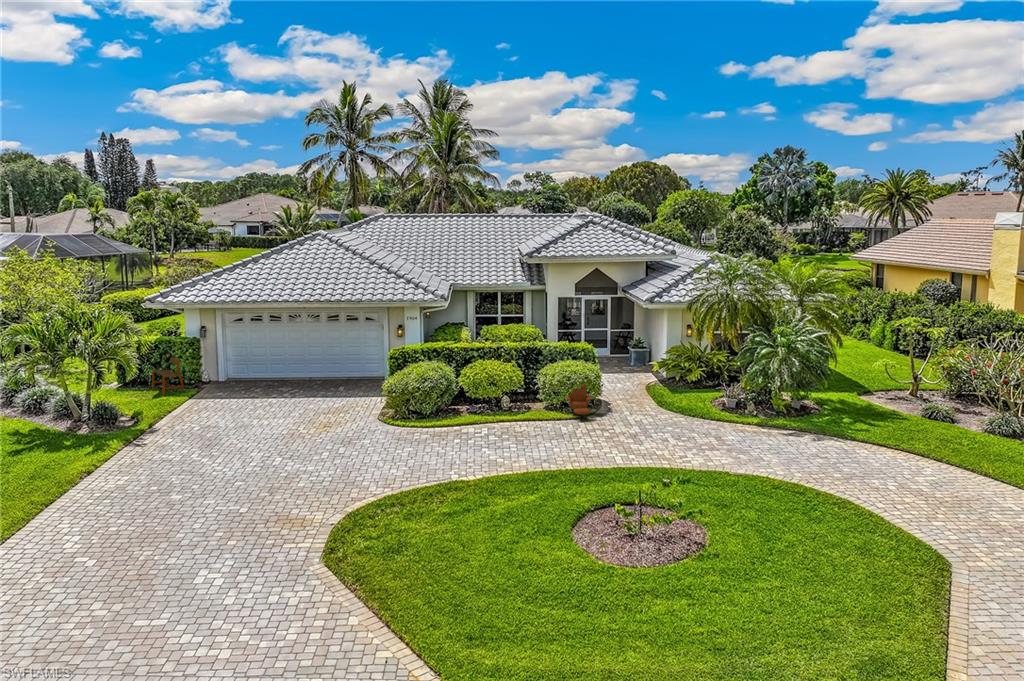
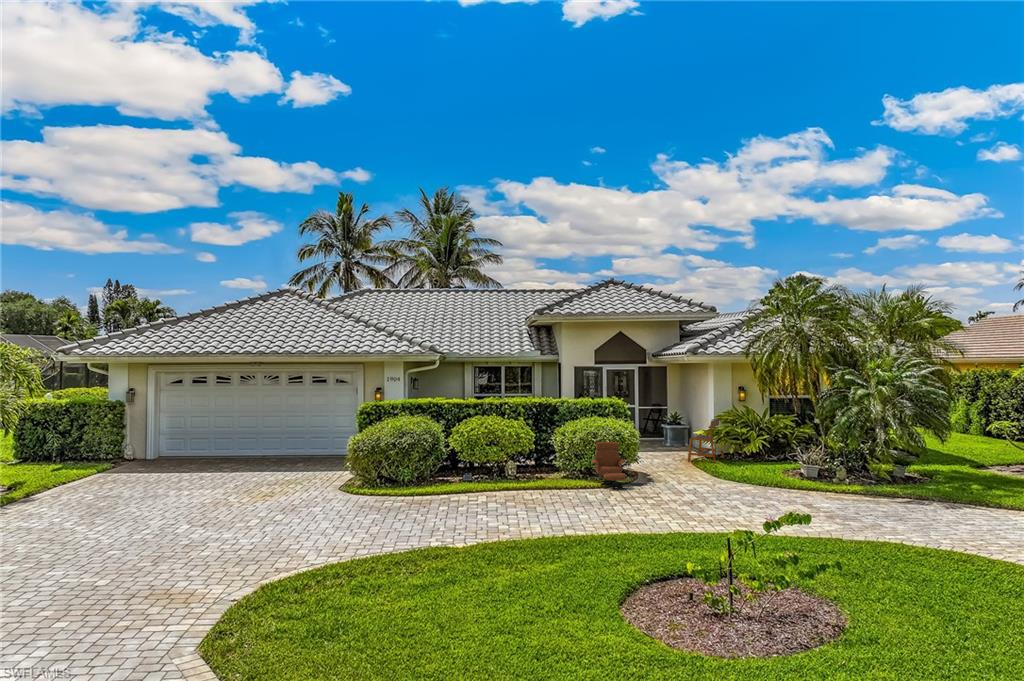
bench: present [152,357,184,395] -> present [688,419,724,463]

